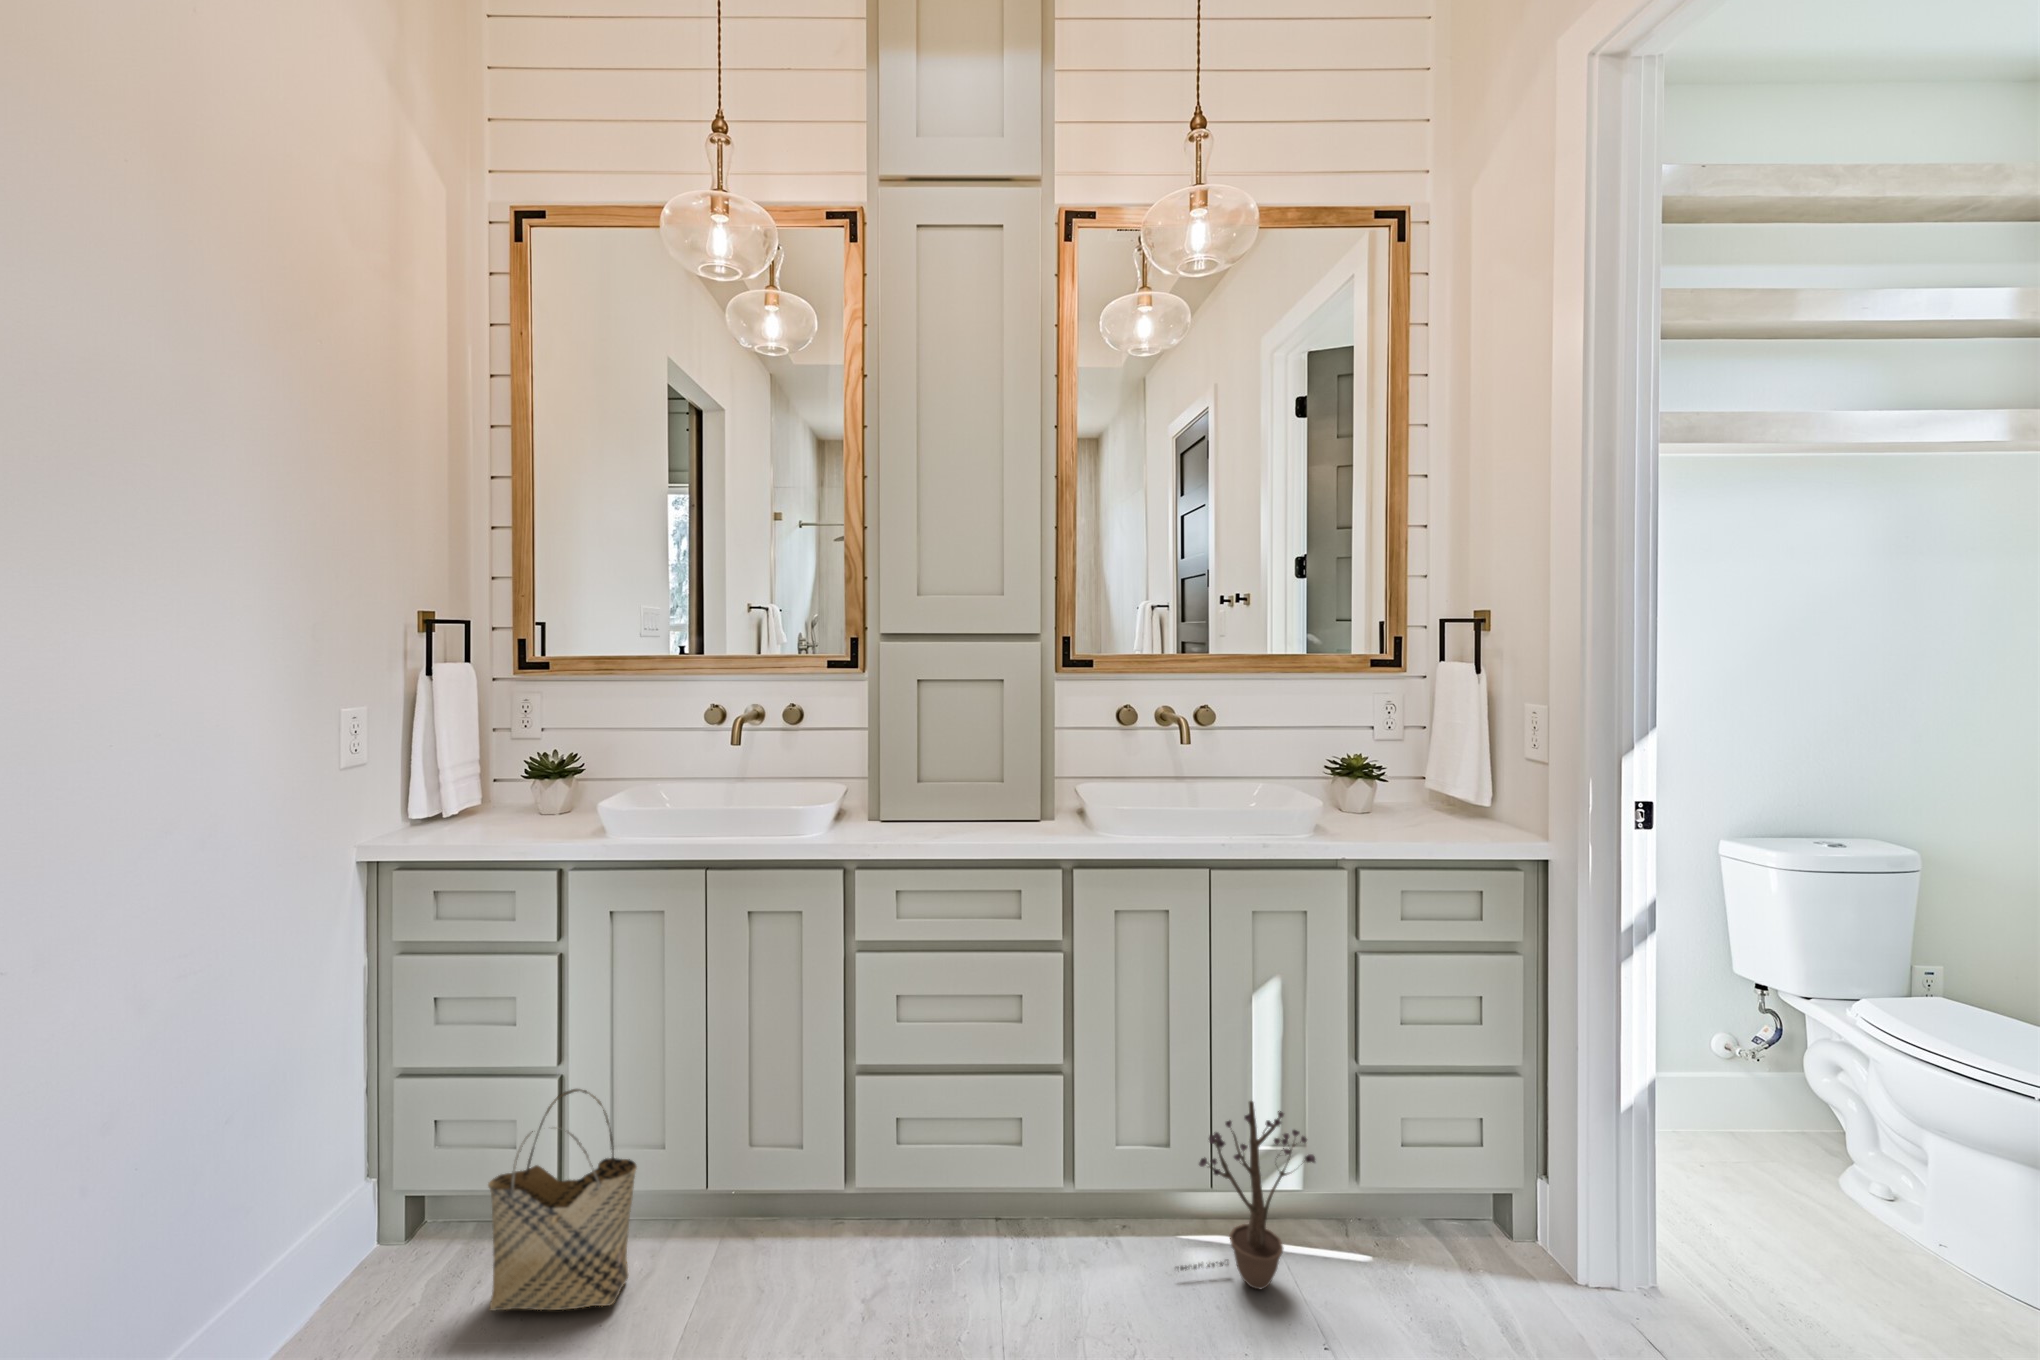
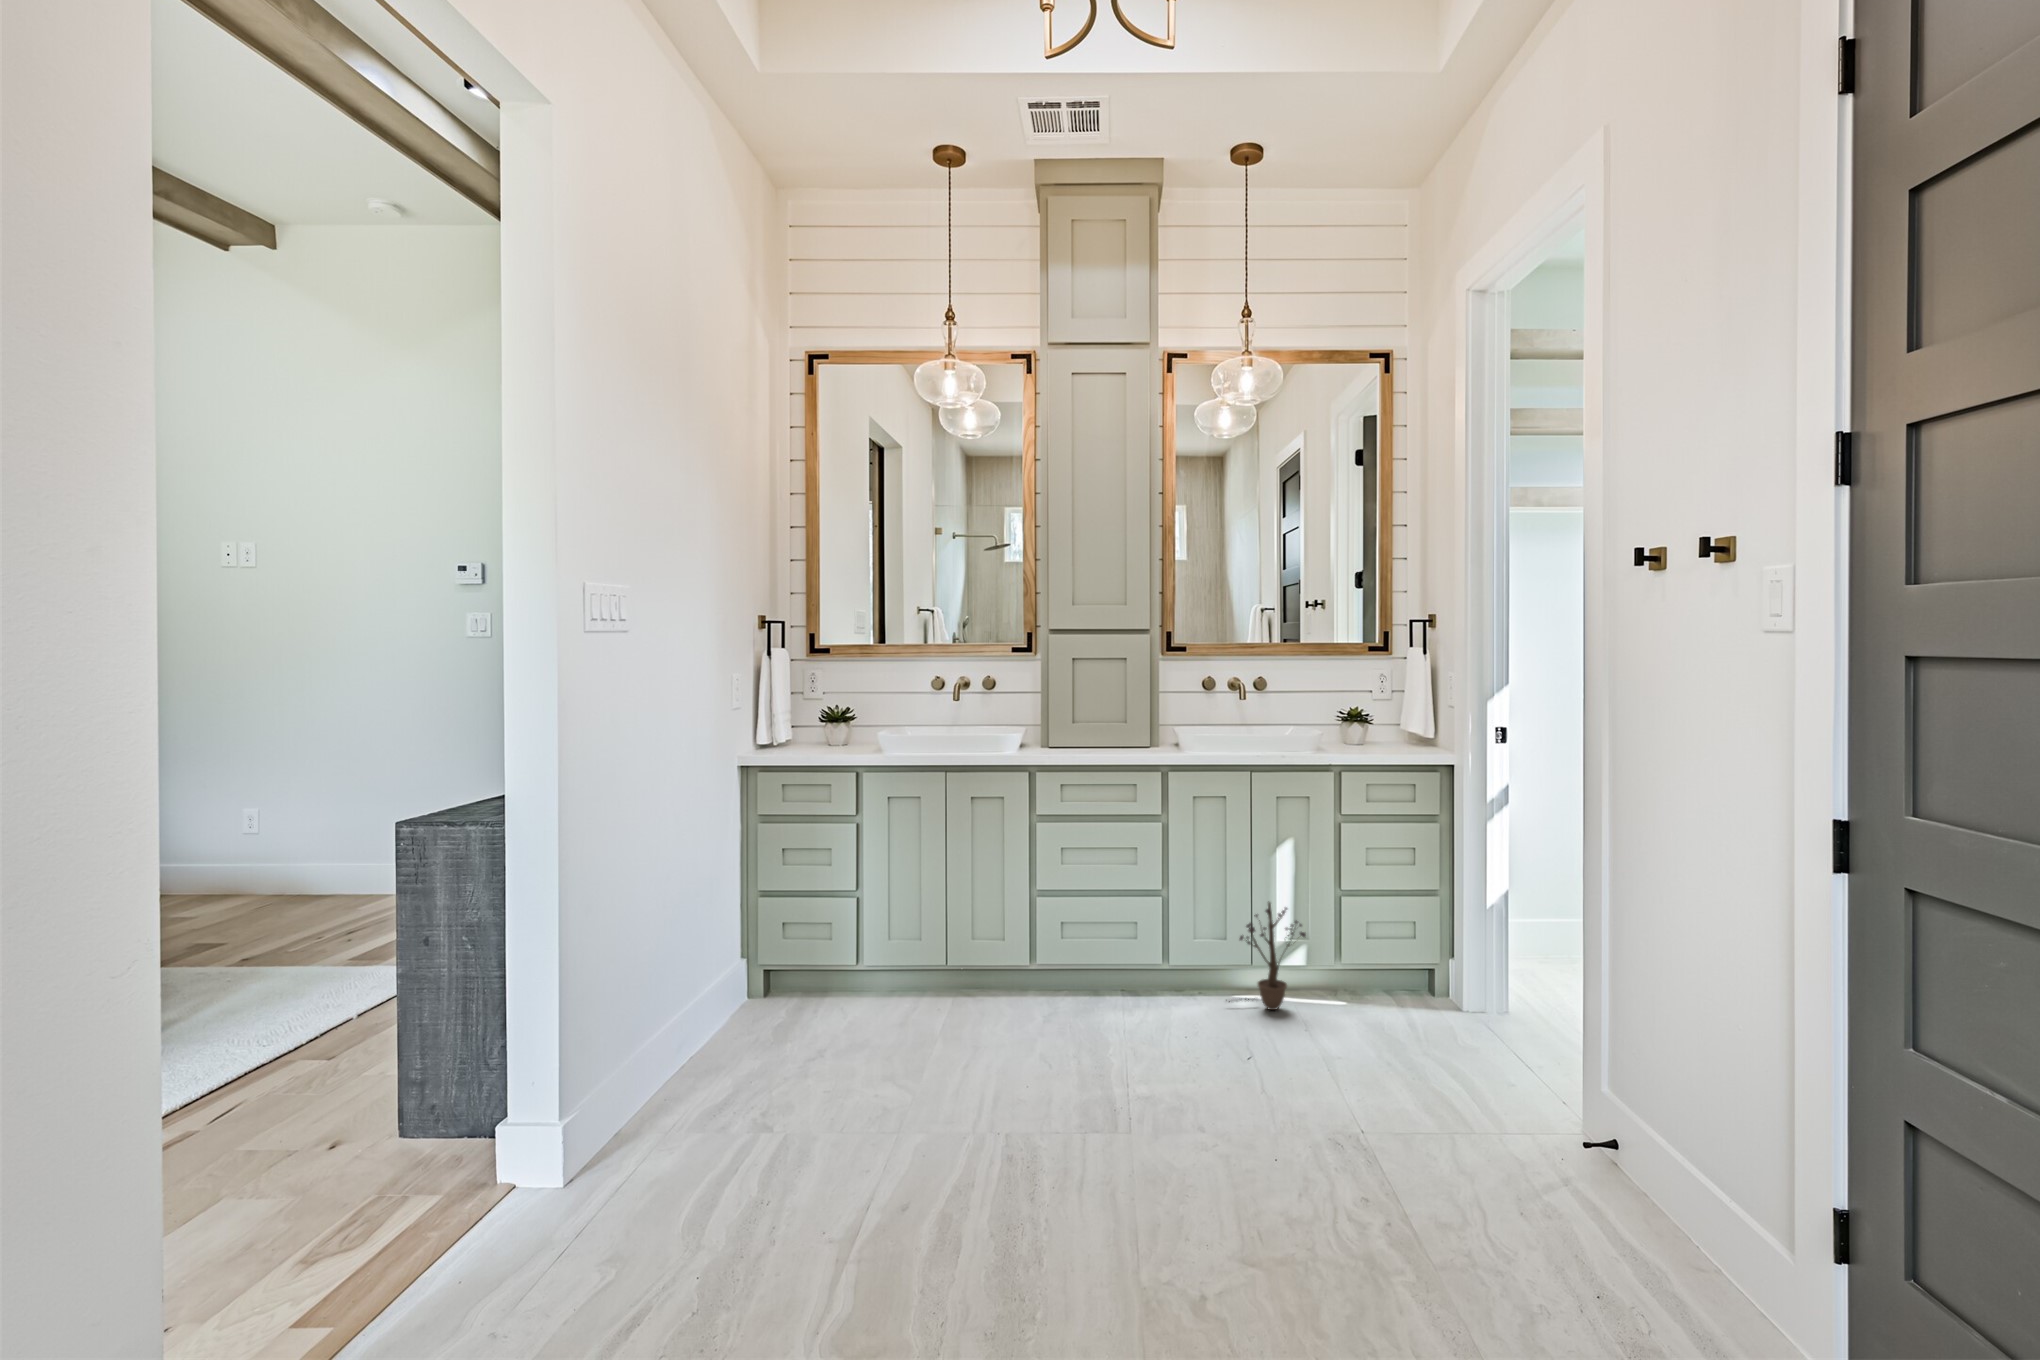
woven basket: present [488,1089,637,1311] -> none [830,896,912,1011]

